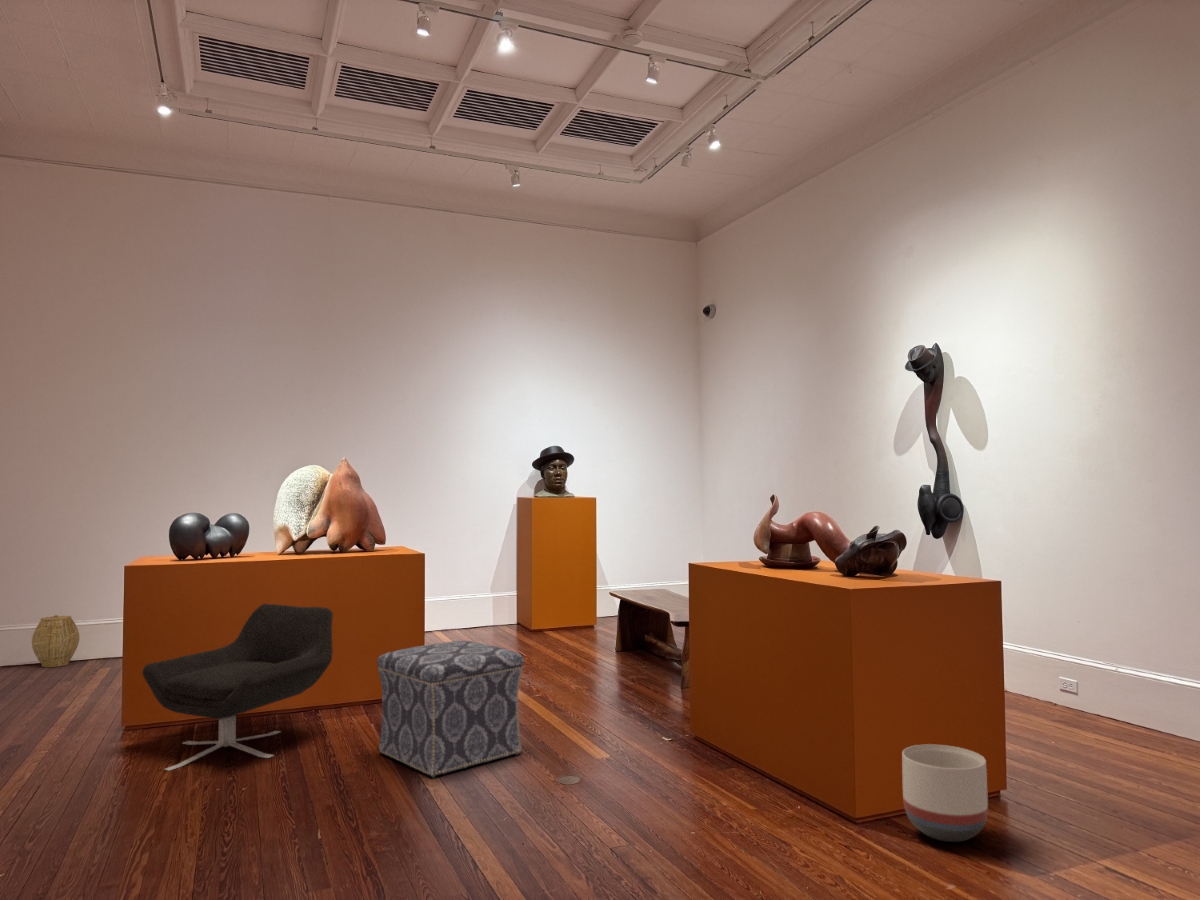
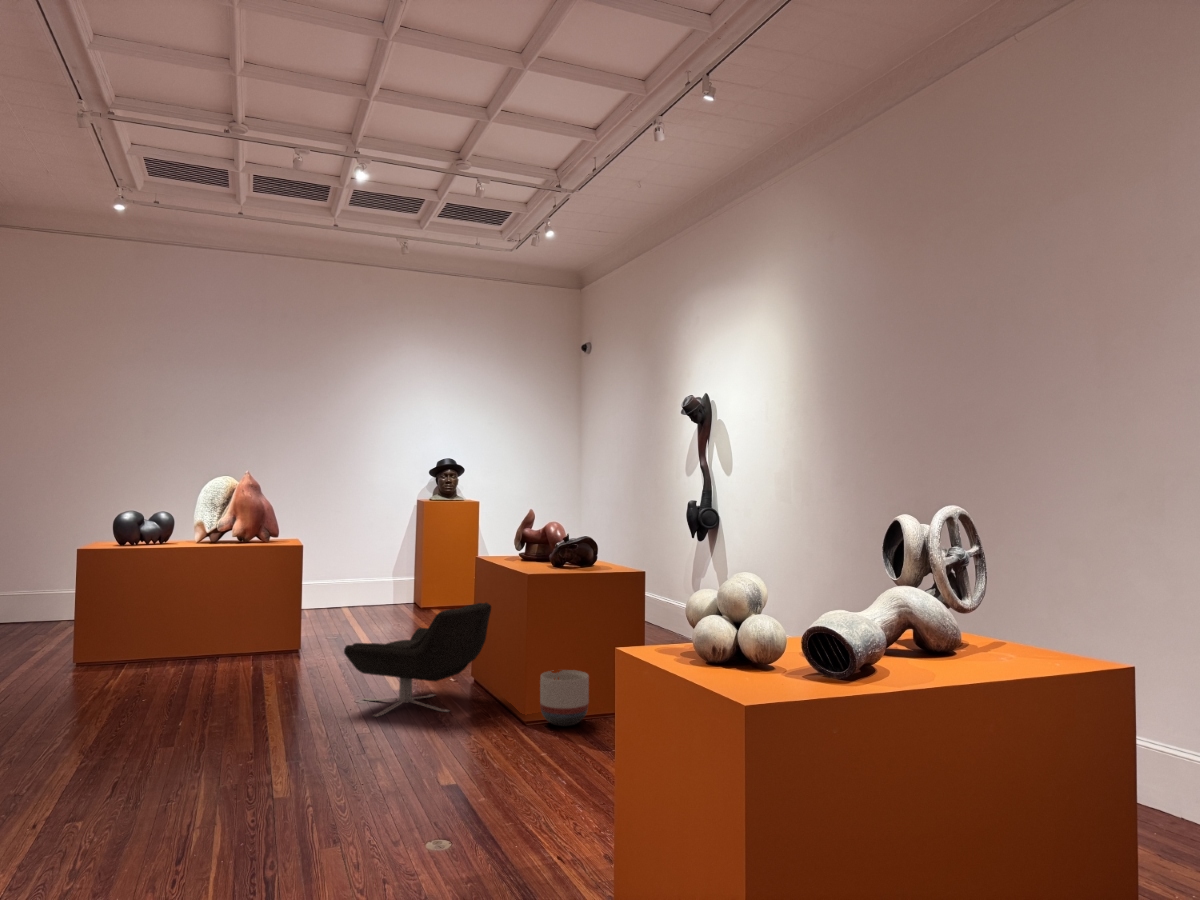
lounge chair: present [143,604,333,771] -> present [344,603,491,717]
woven basket: present [32,615,79,667] -> none [20,587,57,626]
ottoman: present [377,641,524,777] -> none [246,606,346,692]

